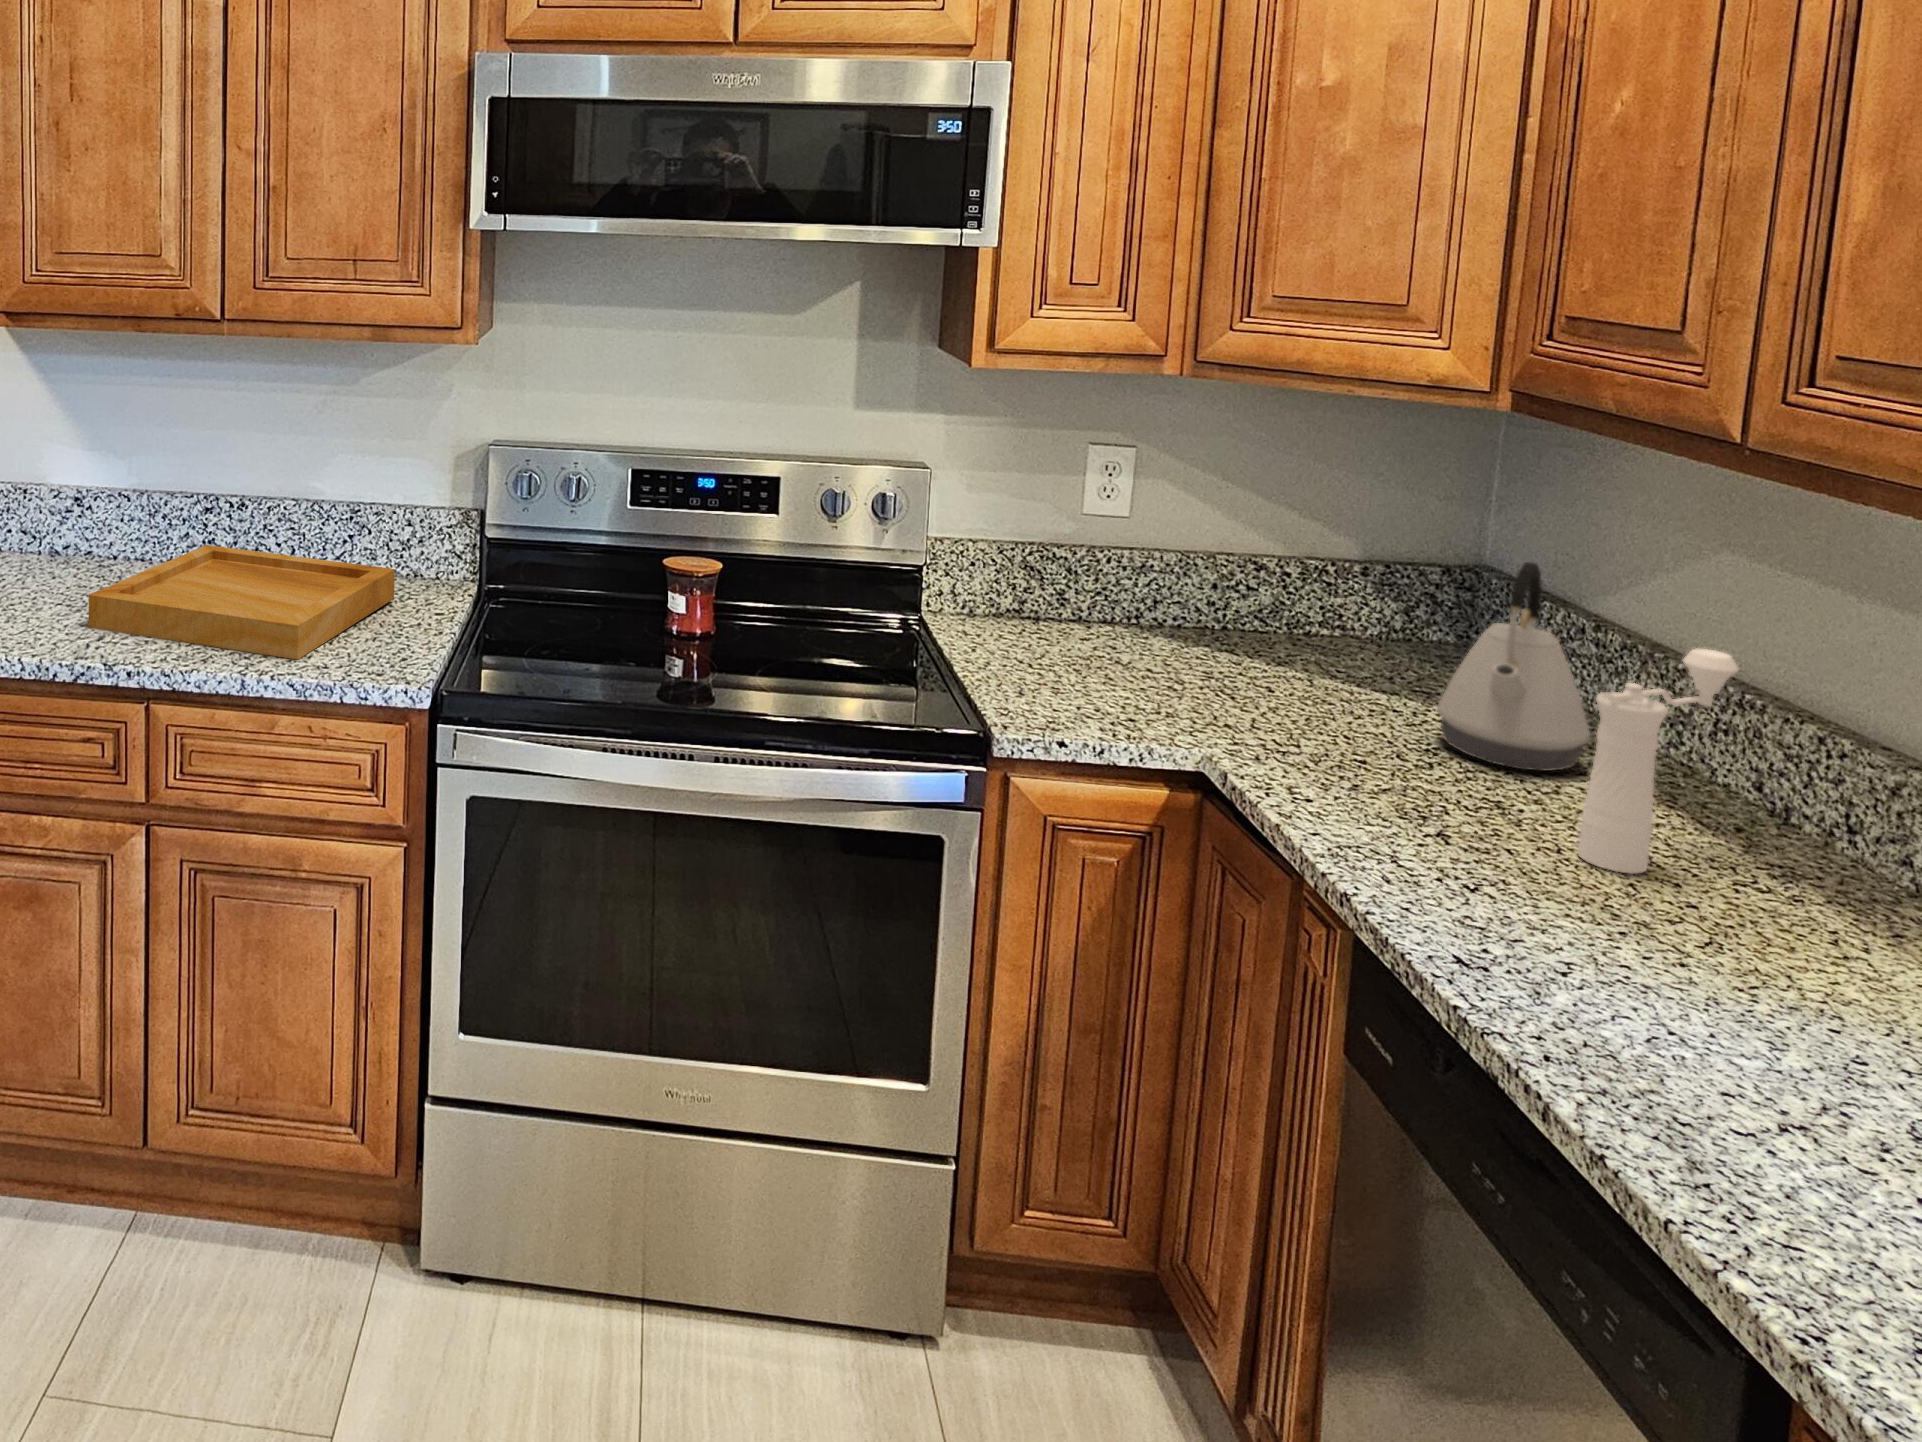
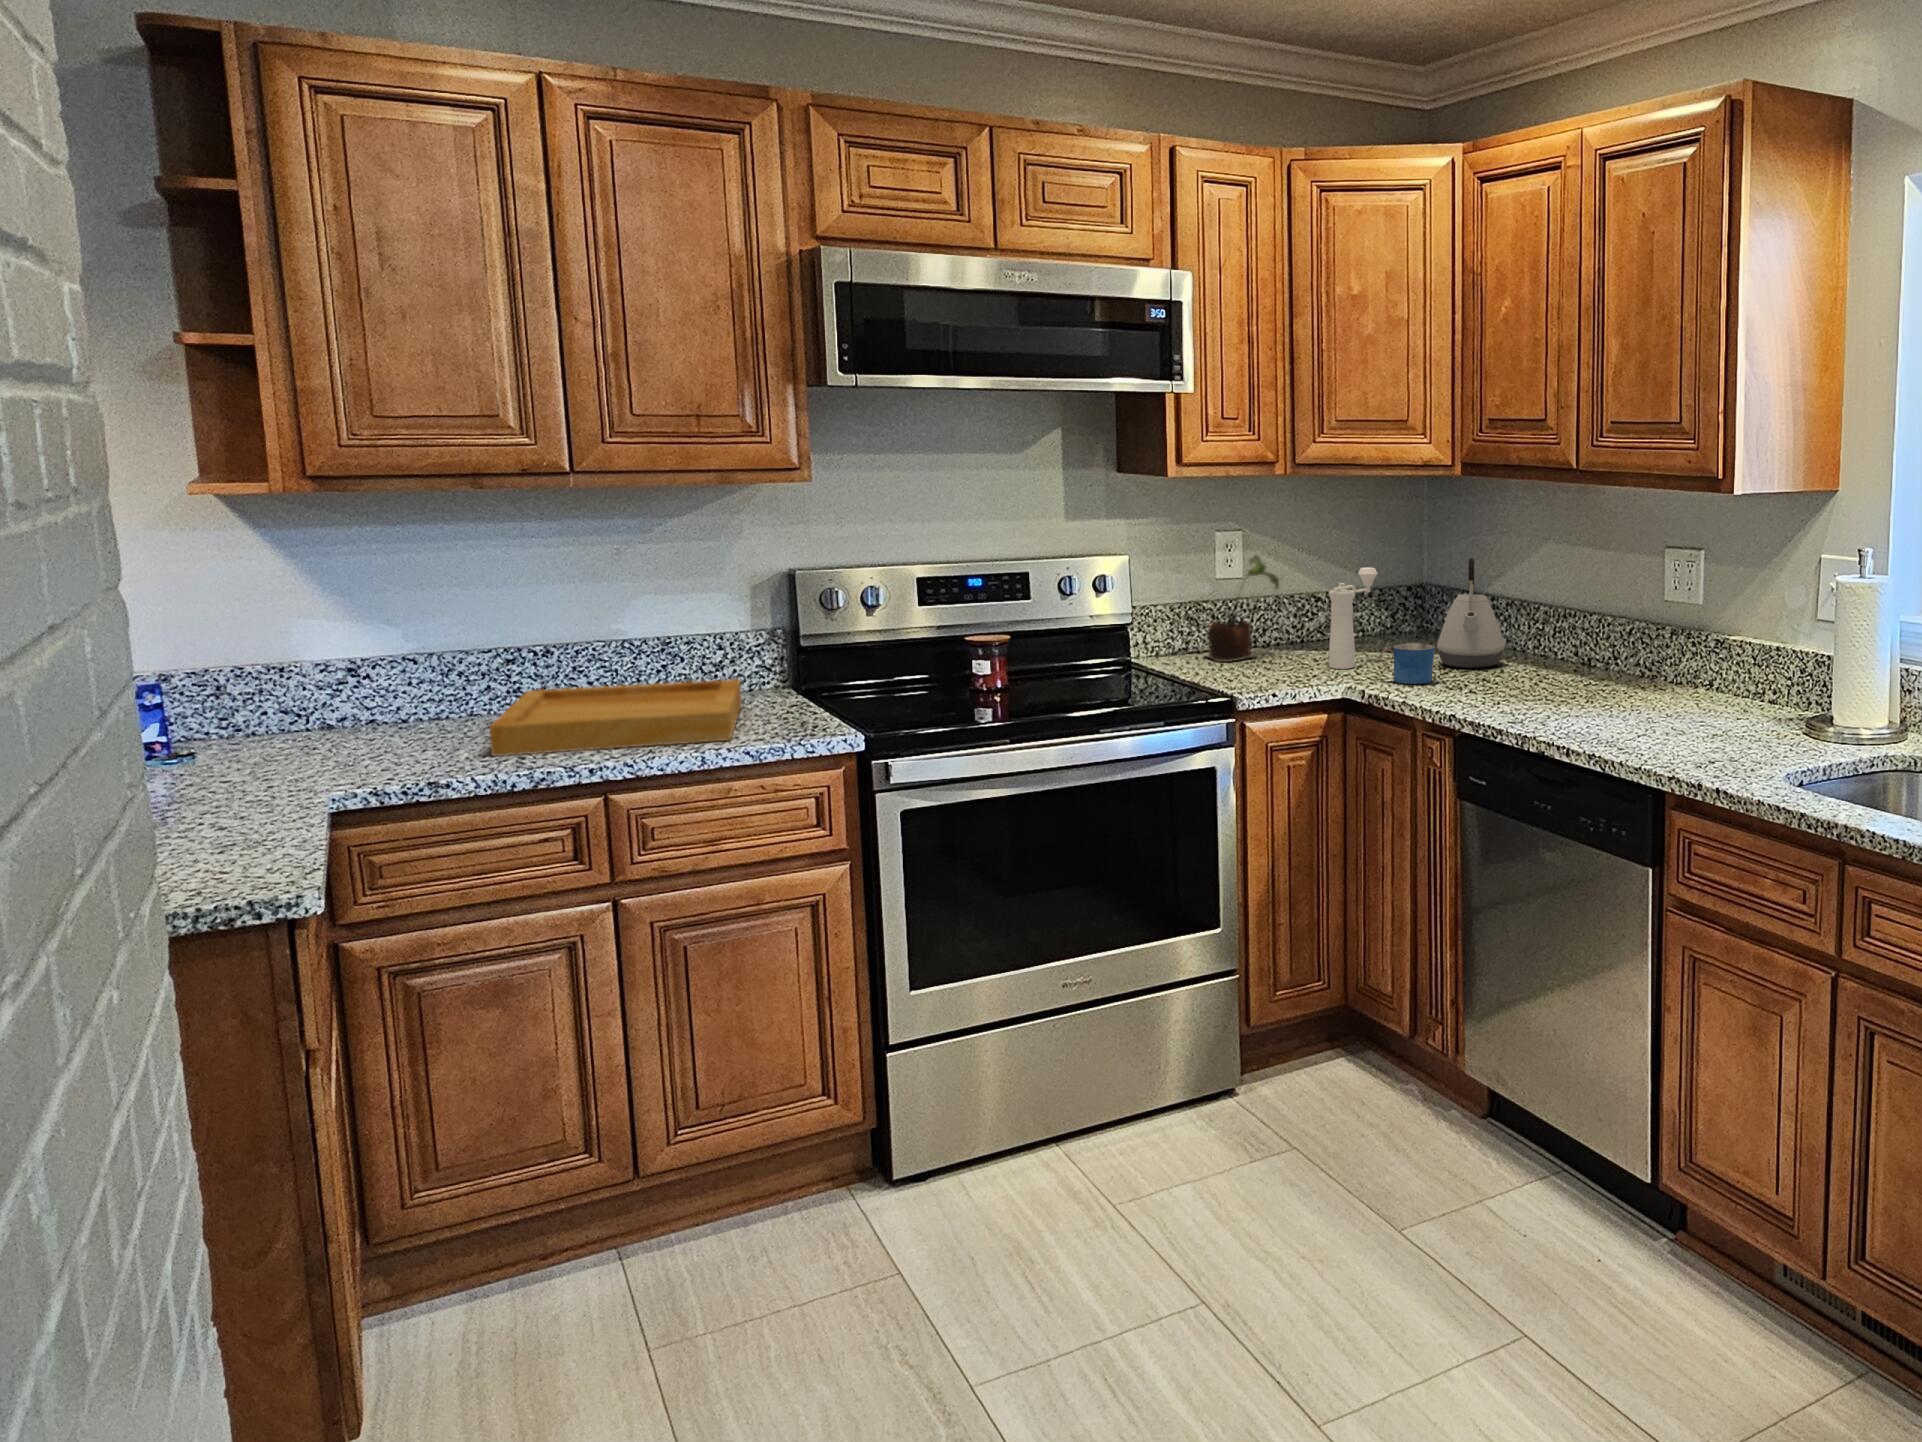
potted plant: none [1035,492,1175,650] -> present [1208,555,1279,662]
pepper mill: present [1578,649,1738,874] -> present [1329,567,1378,669]
mug: none [1282,702,1398,788] -> present [1381,643,1435,684]

